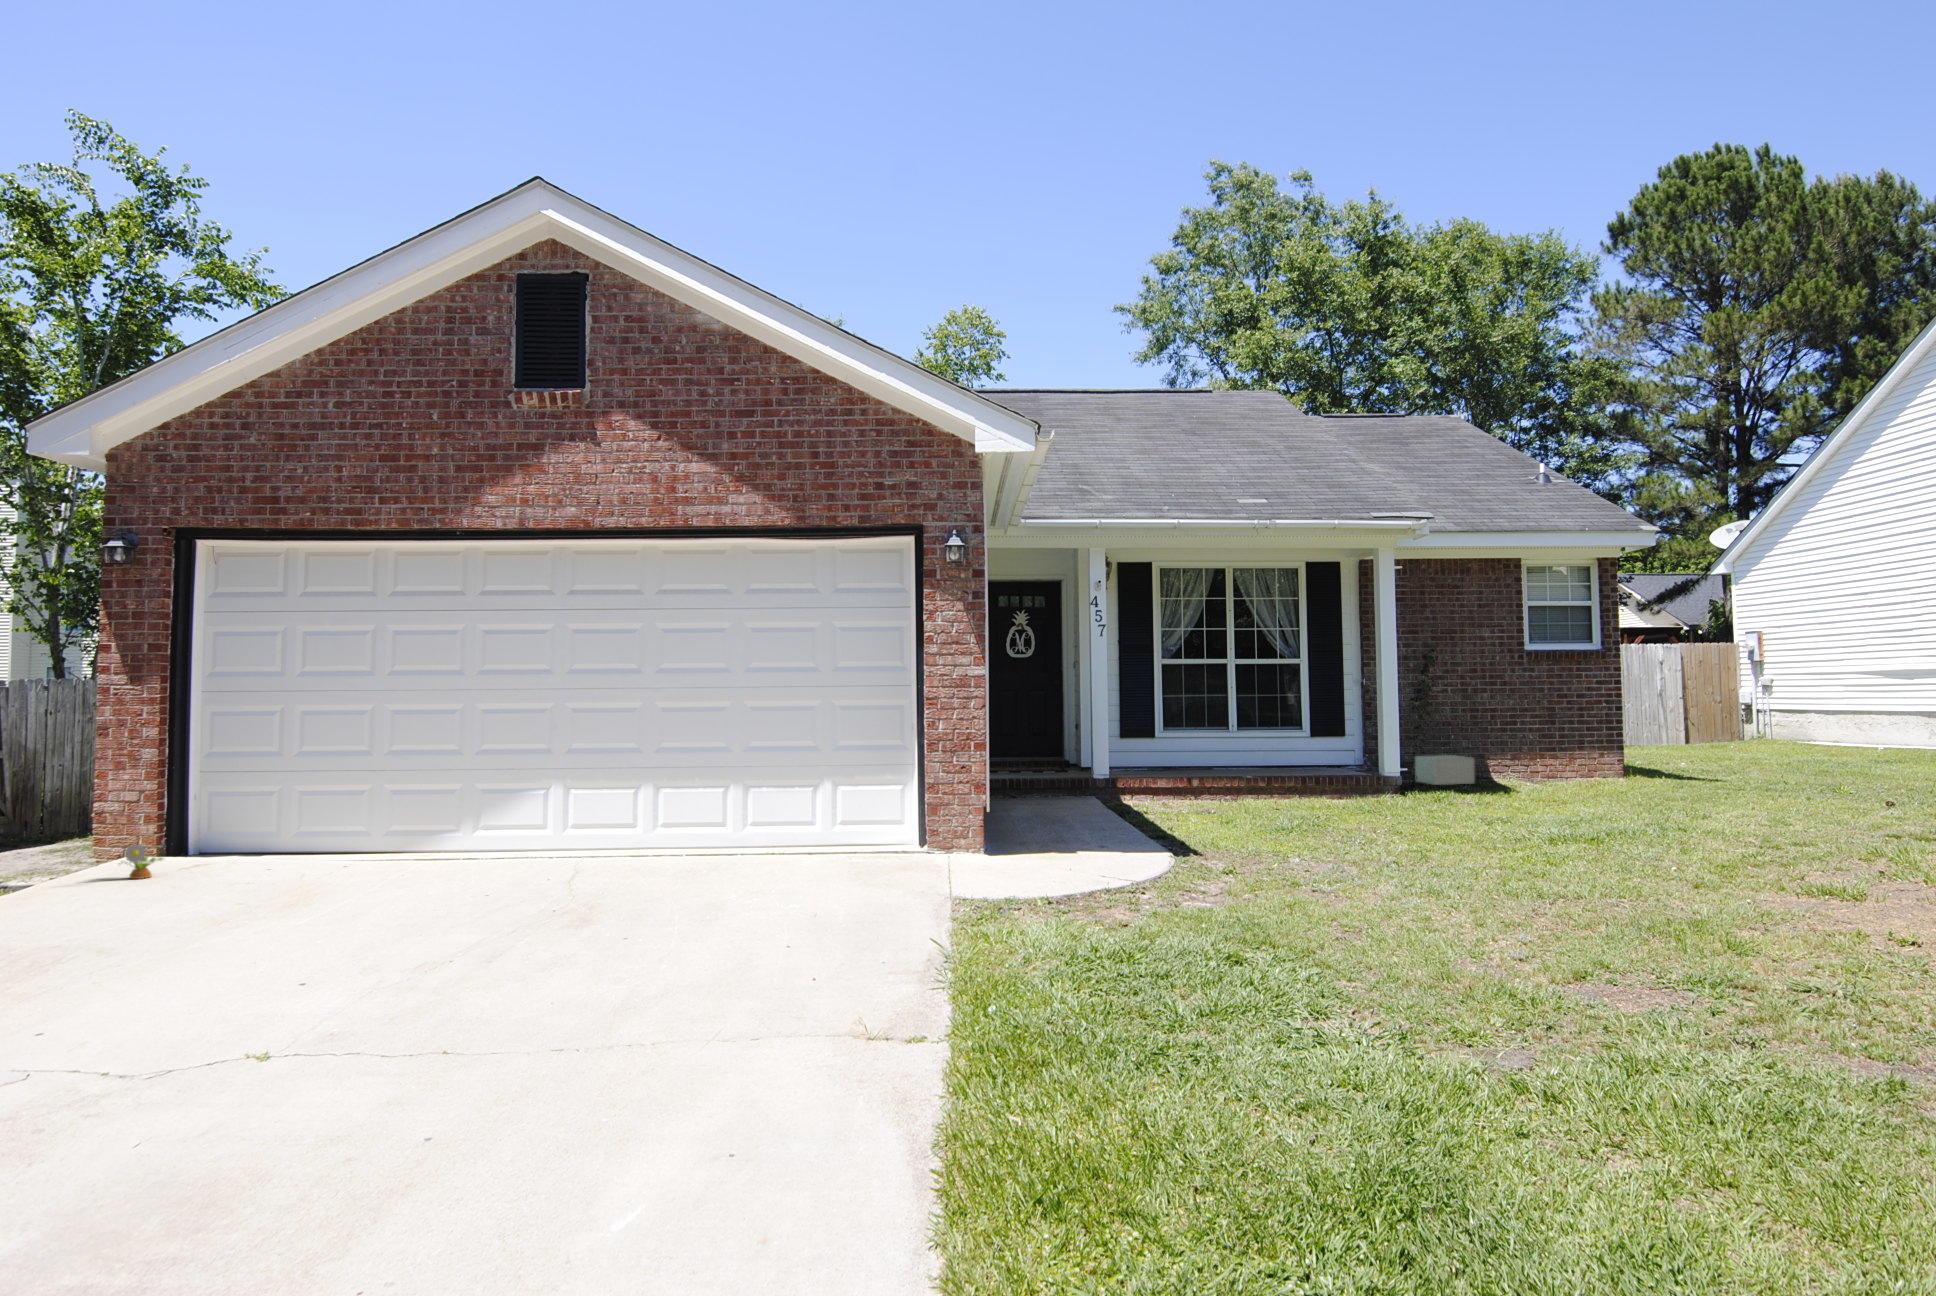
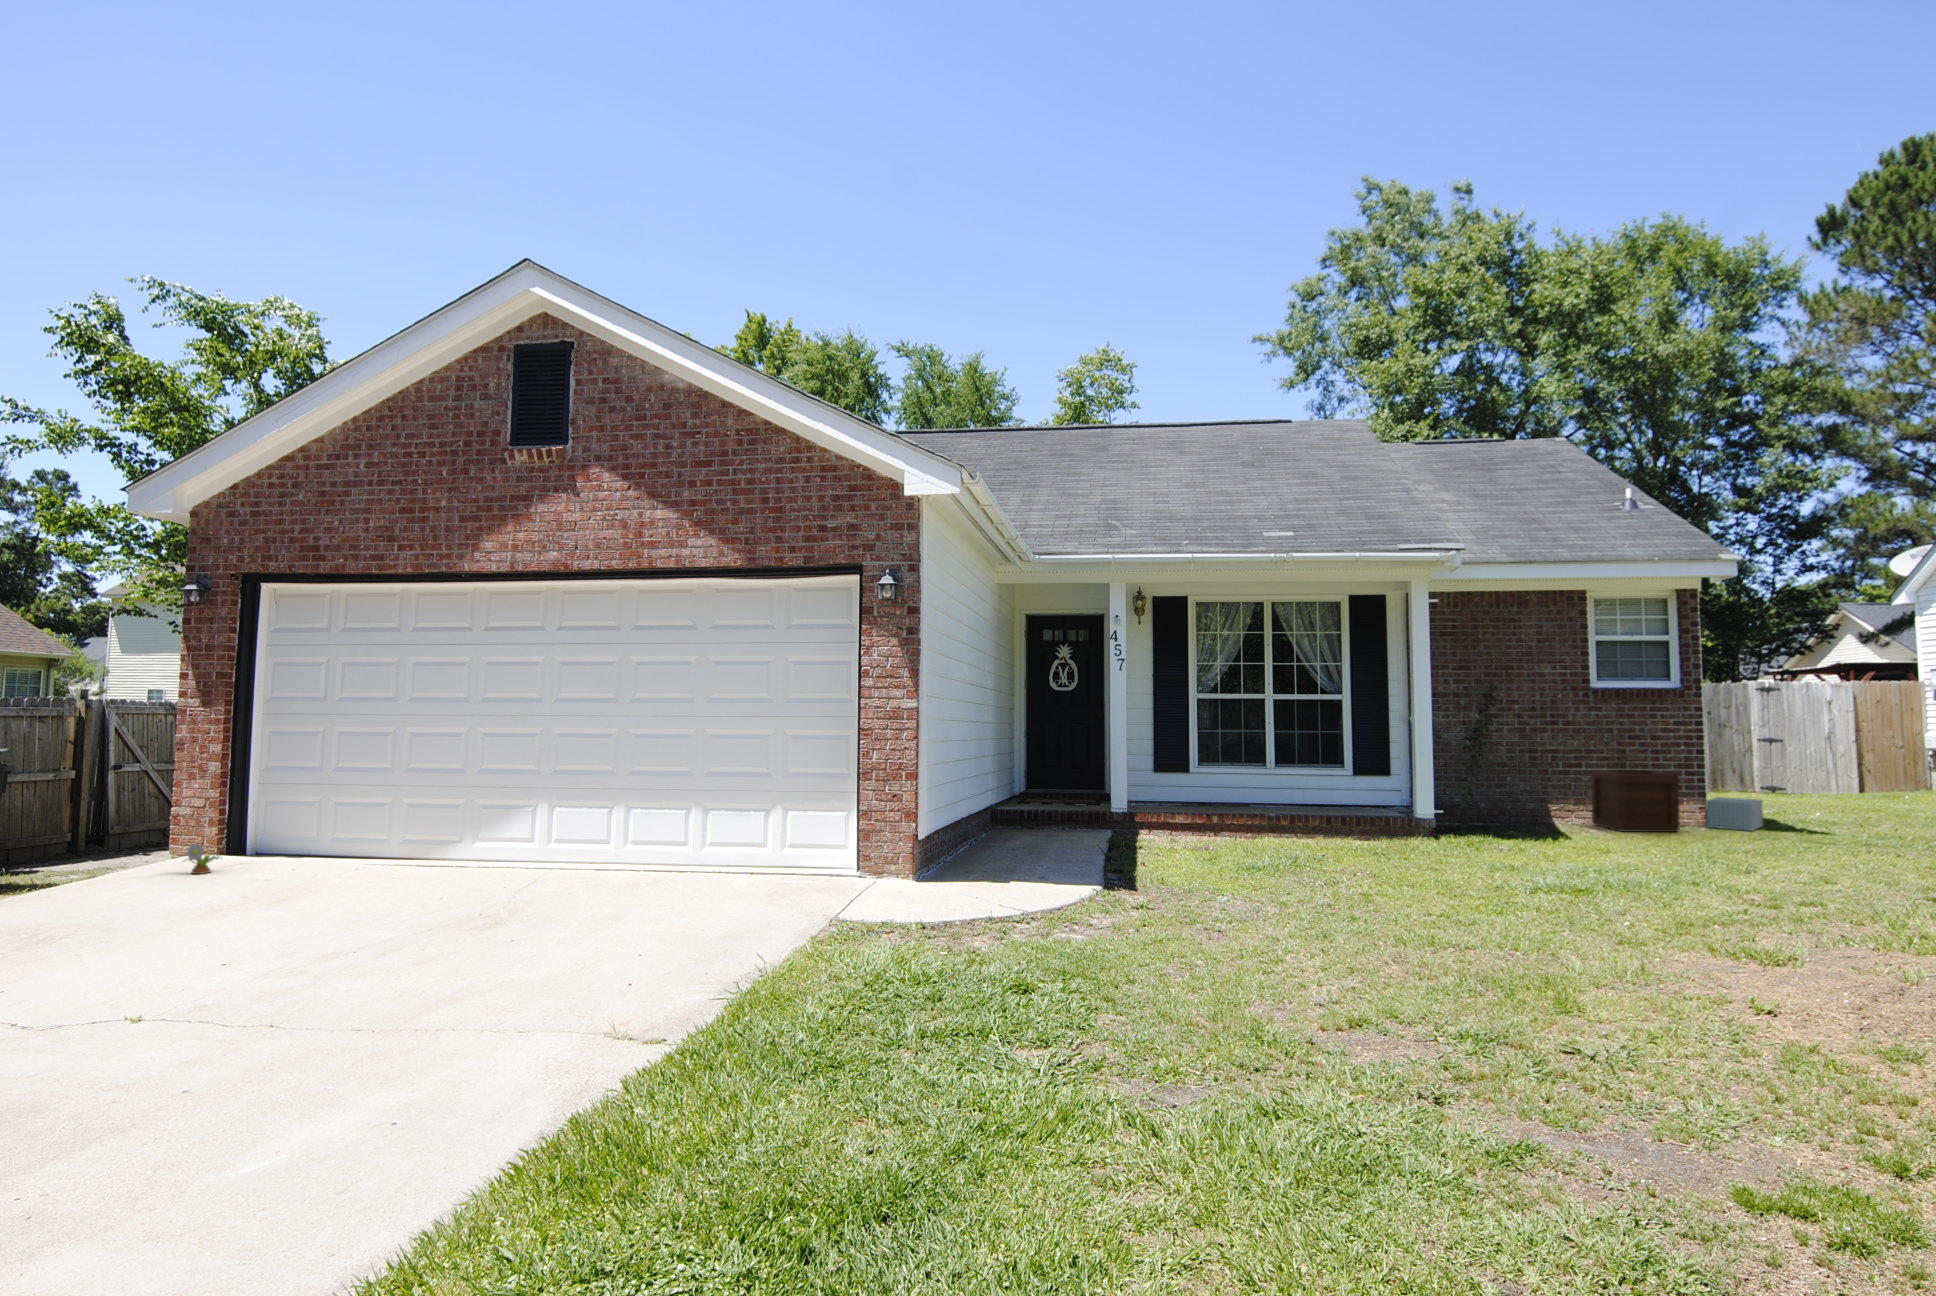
wooden crate: none [1523,727,1605,784] -> present [1591,770,1680,832]
storage box: present [1415,755,1475,785] -> present [1706,797,1763,831]

